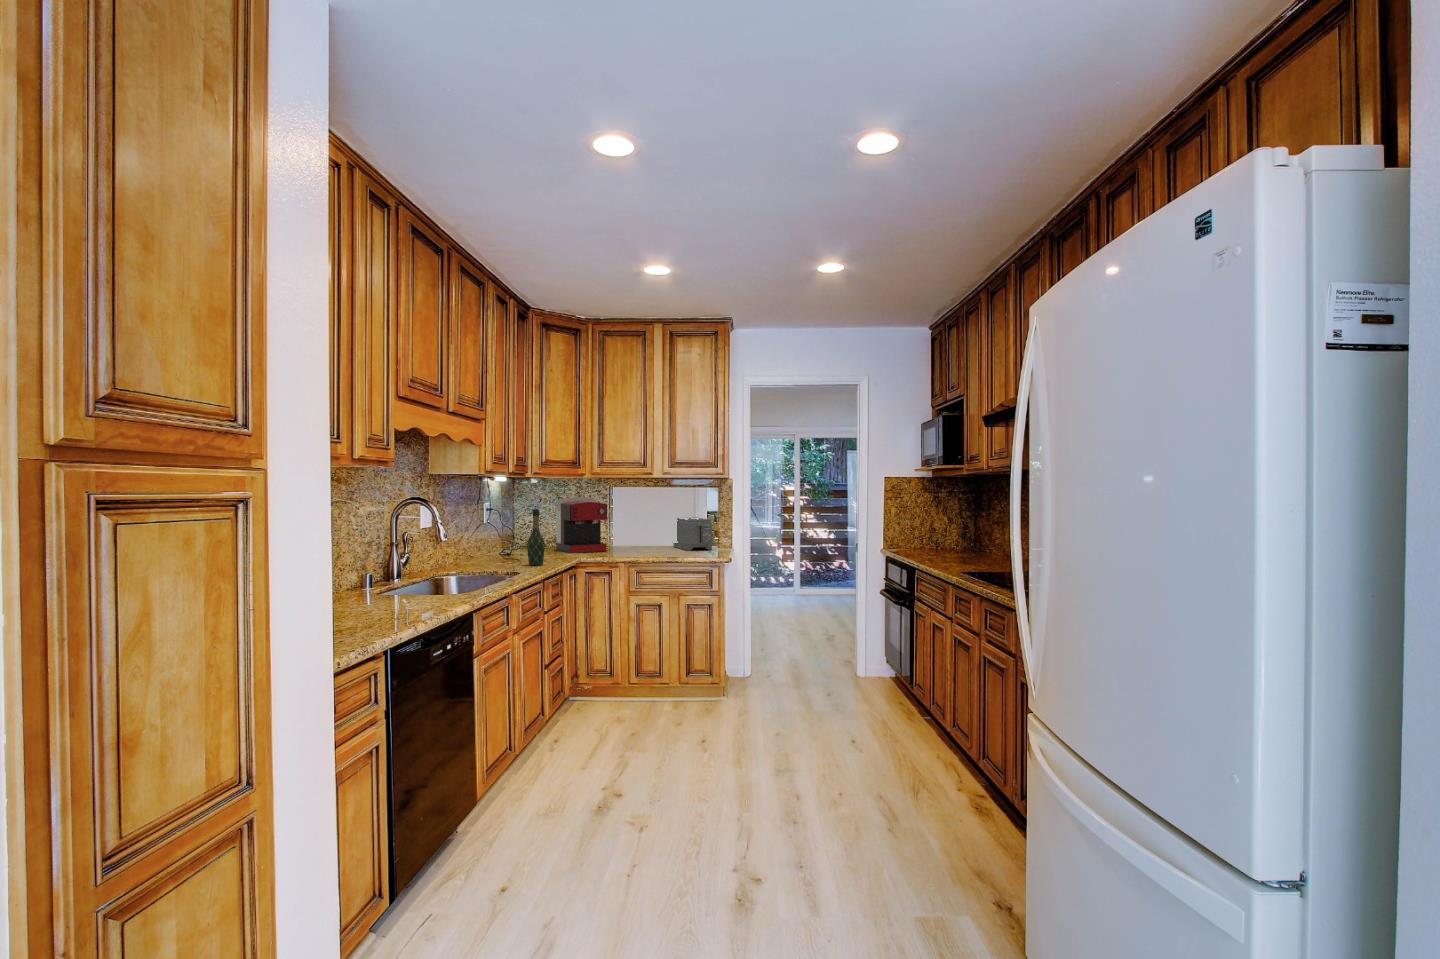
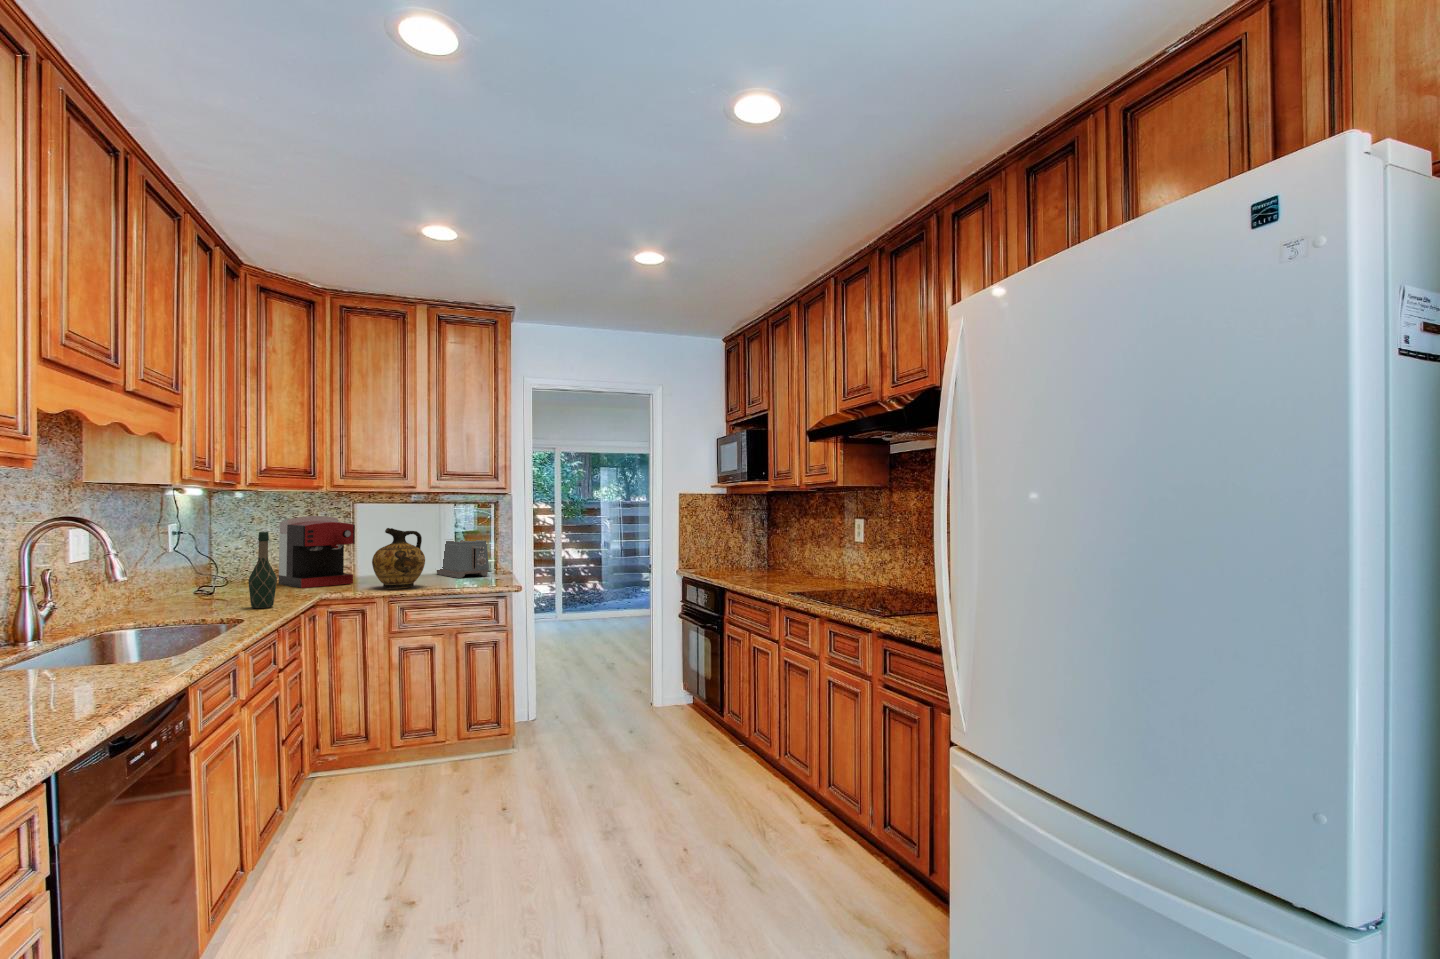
ceramic jug: none [617,507,656,556] -> present [372,528,425,589]

